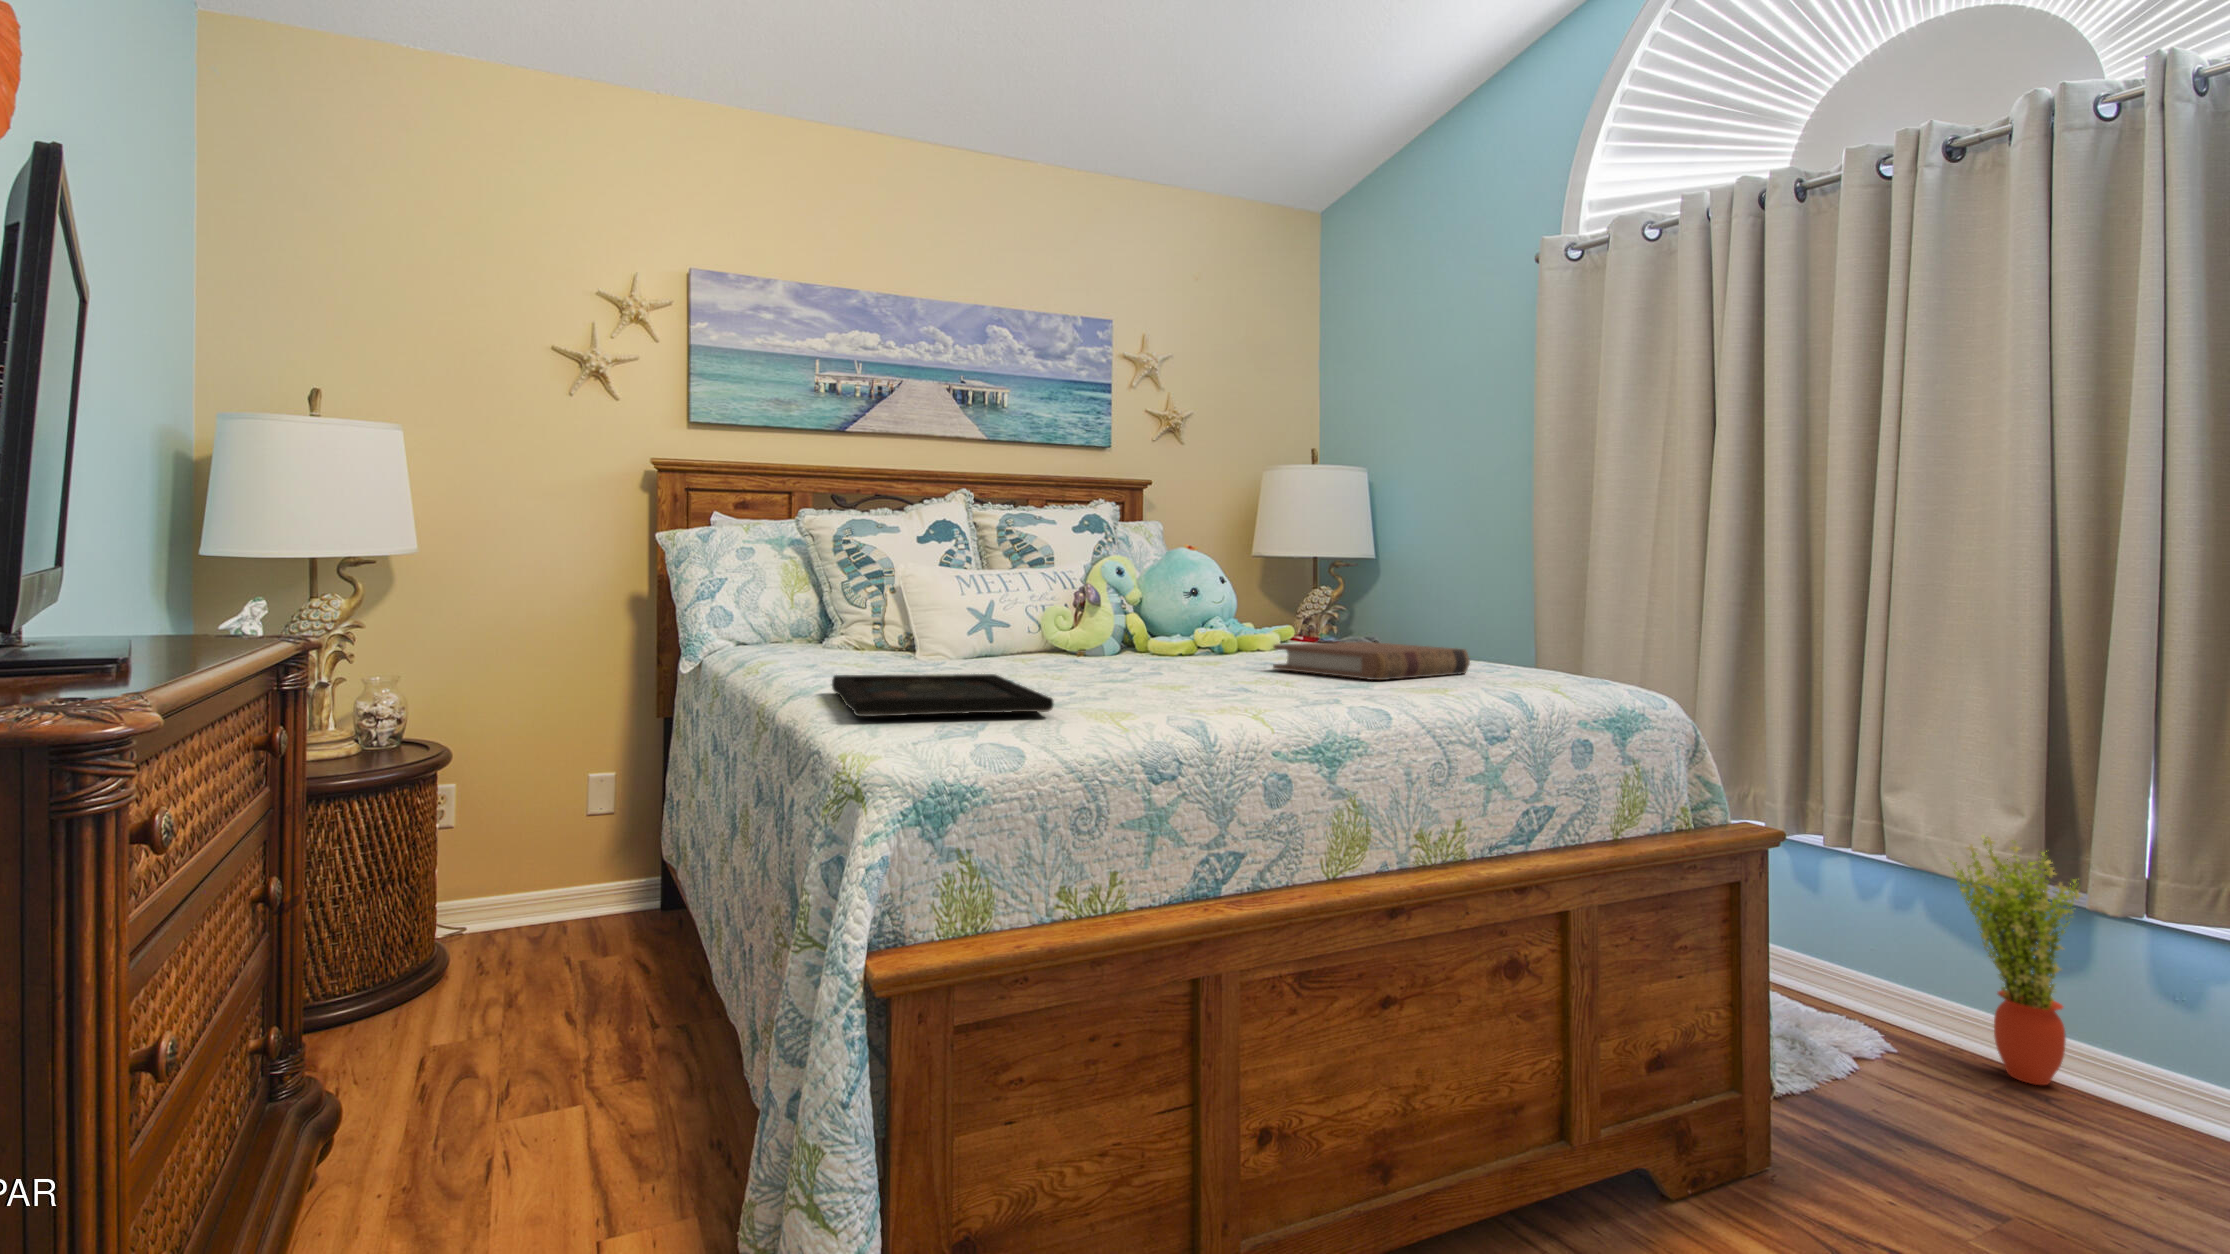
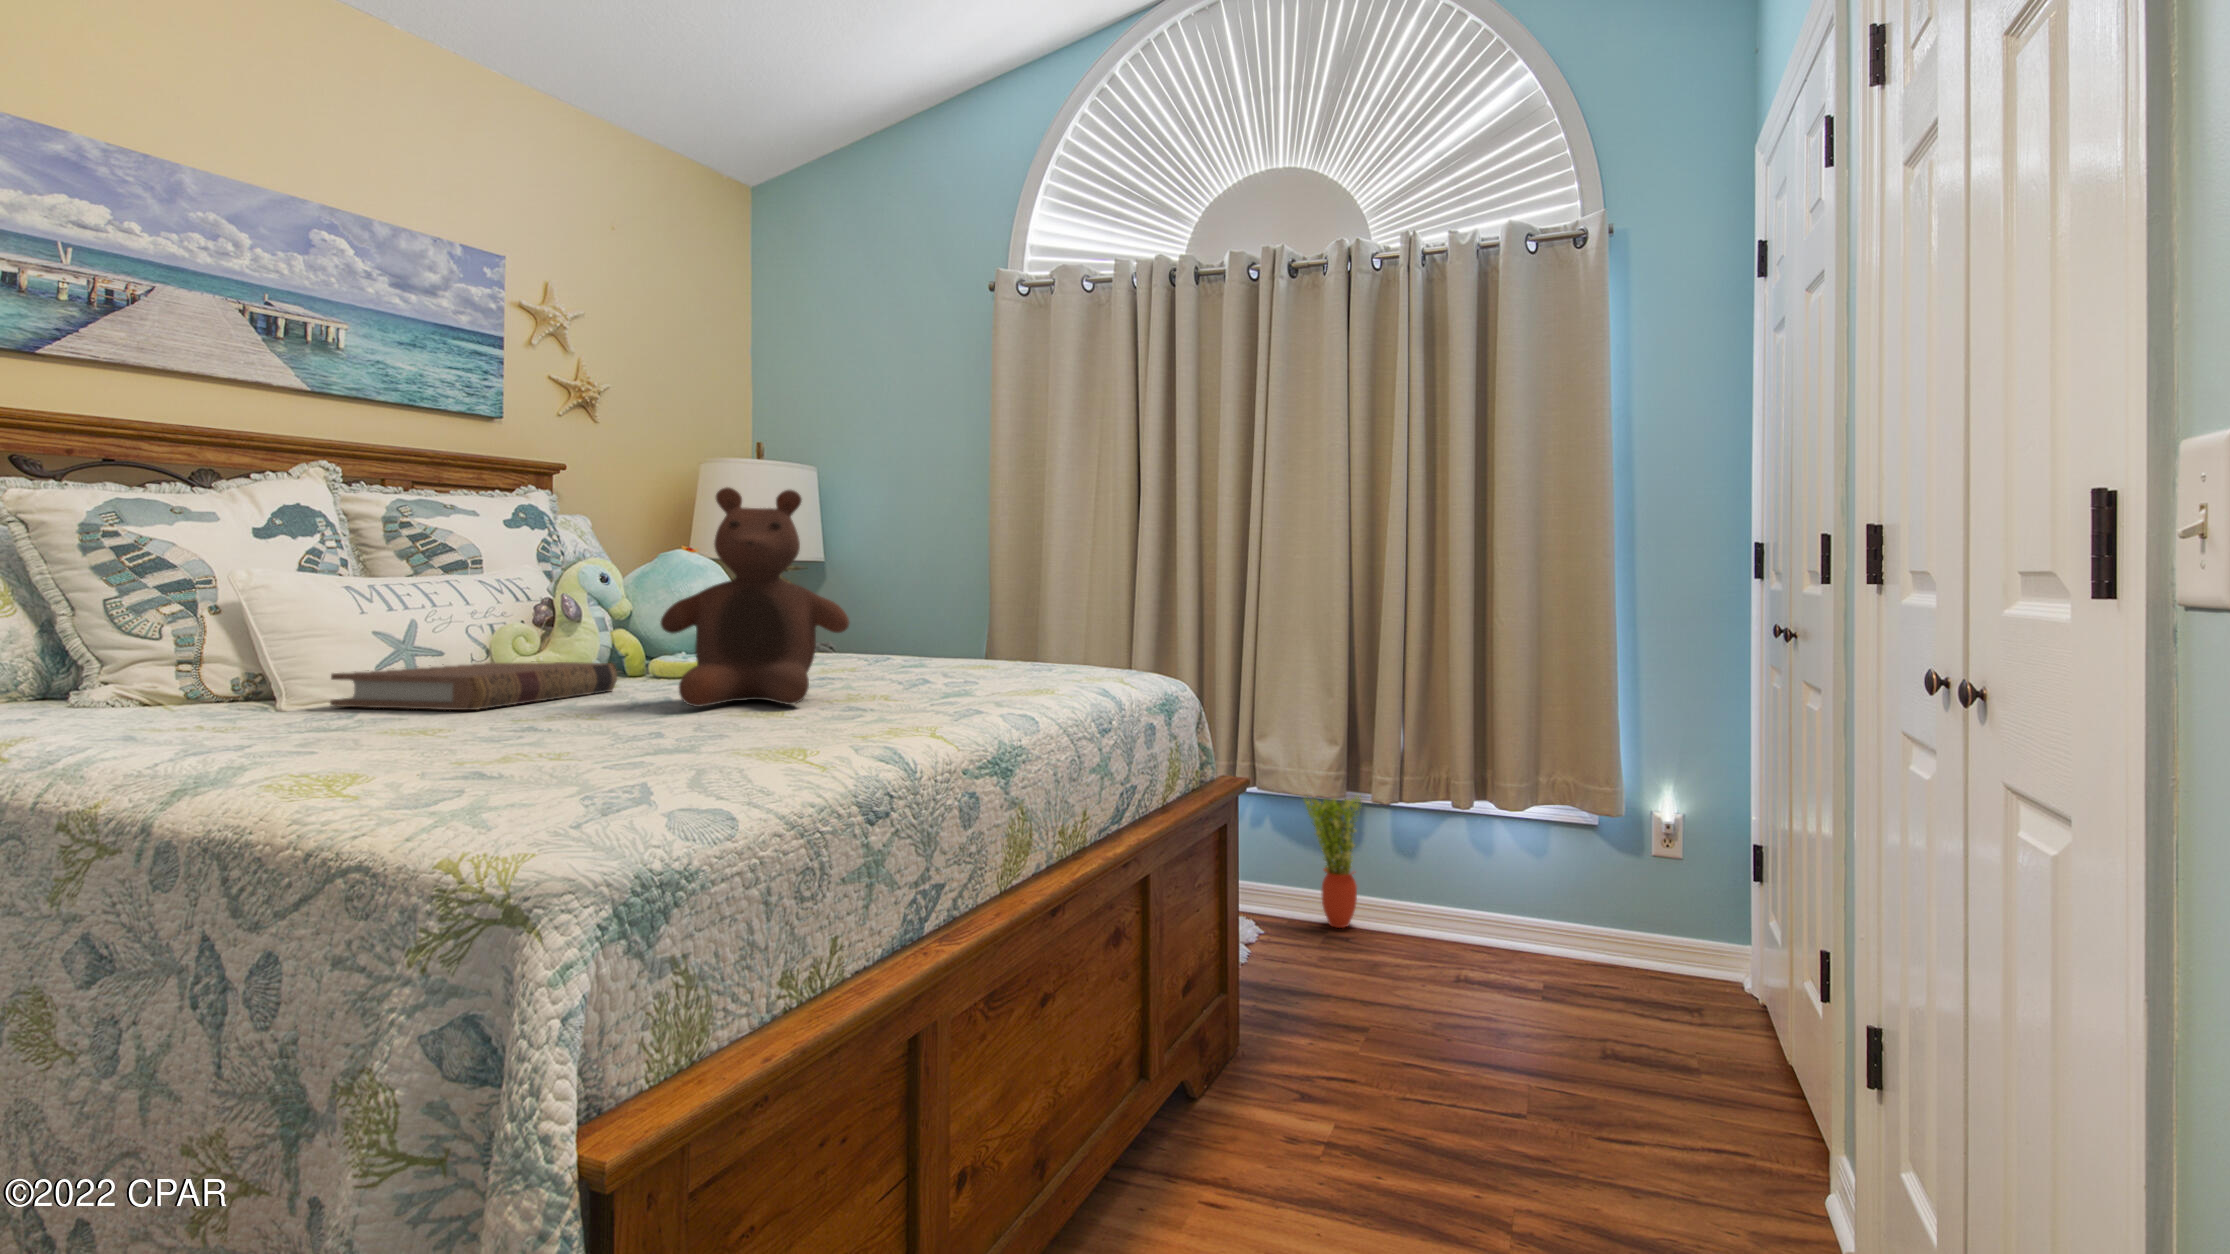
stuffed bear: none [1116,491,1268,681] -> present [660,487,849,707]
book: present [1273,642,1470,680] -> present [330,661,617,710]
tray: present [832,674,1053,716] -> none [277,721,730,803]

